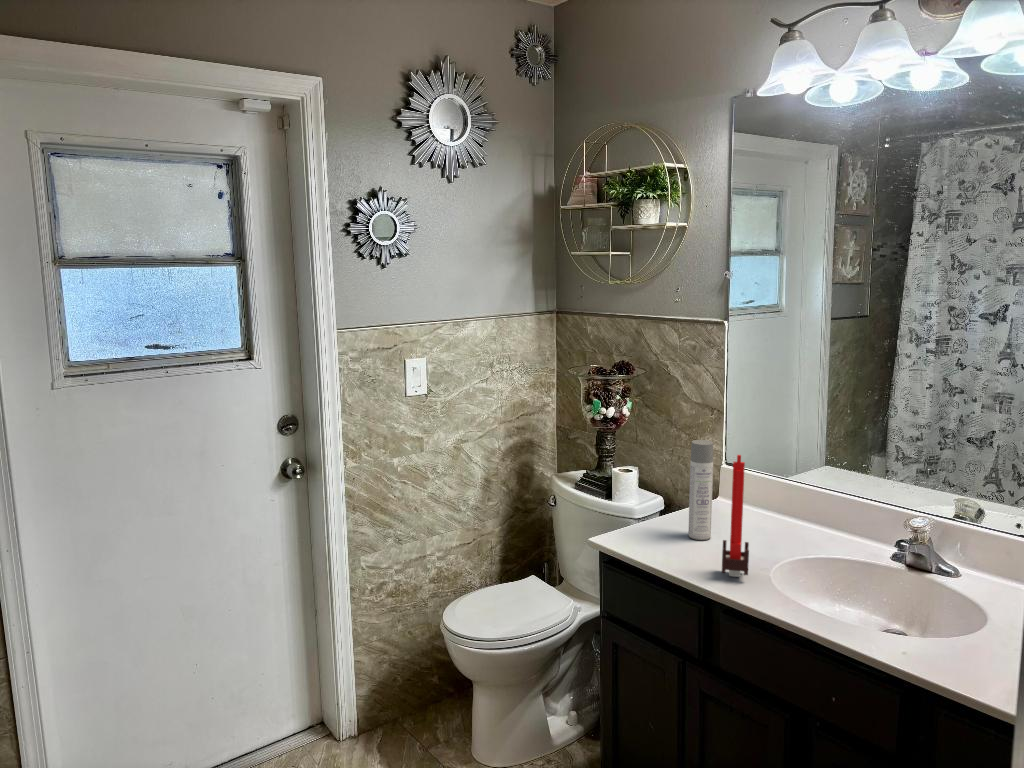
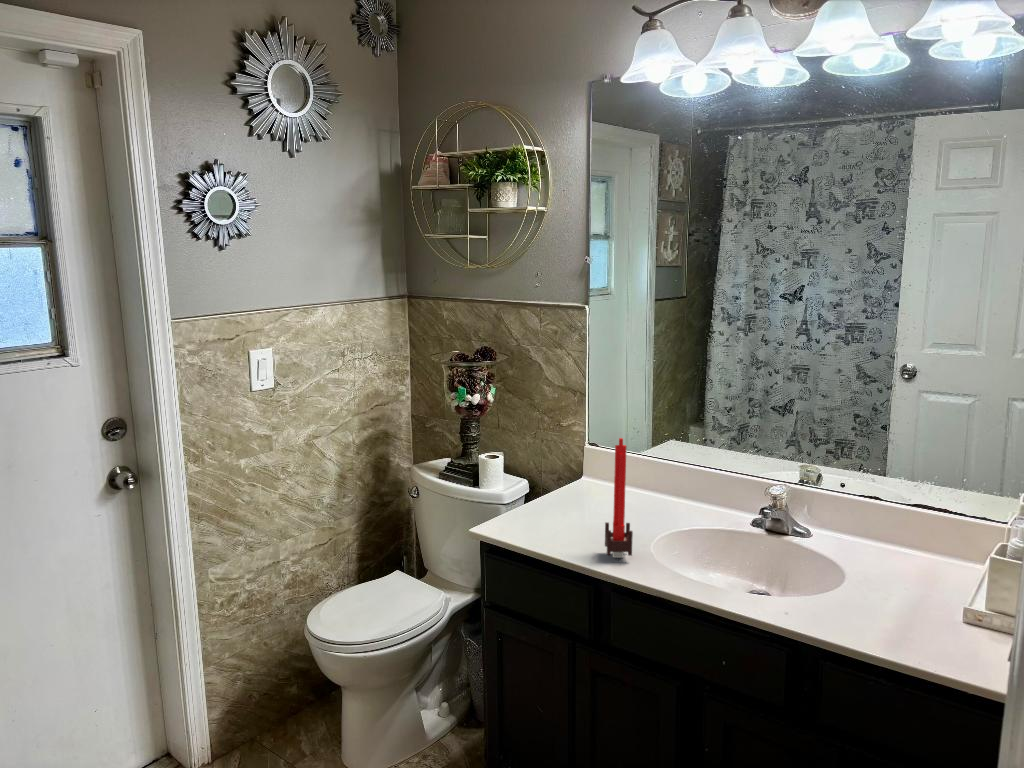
spray bottle: present [688,440,713,540] -> none [564,424,587,523]

